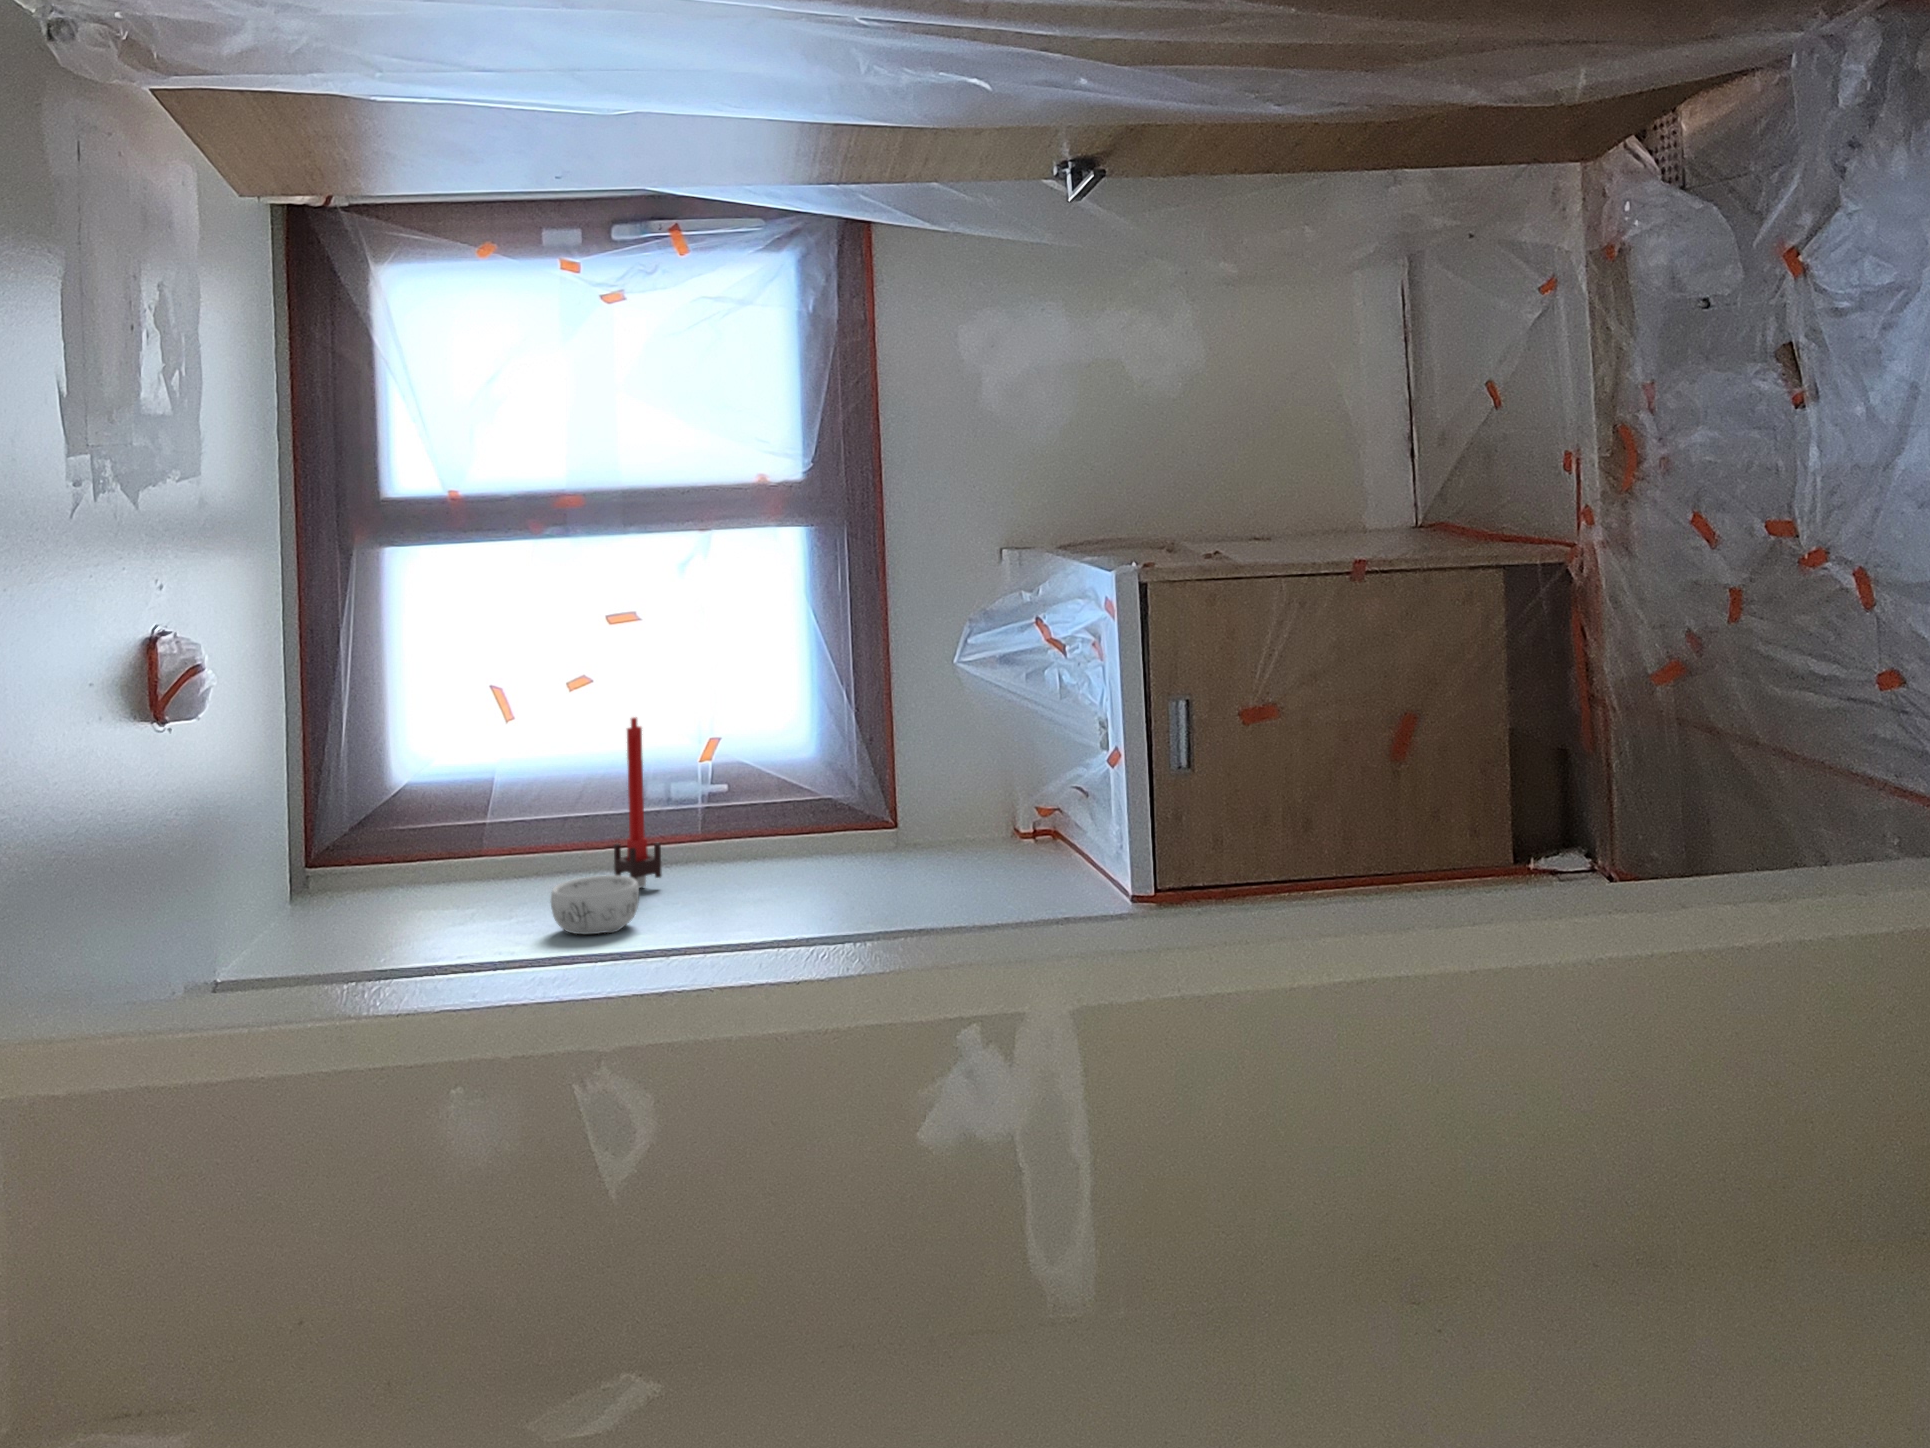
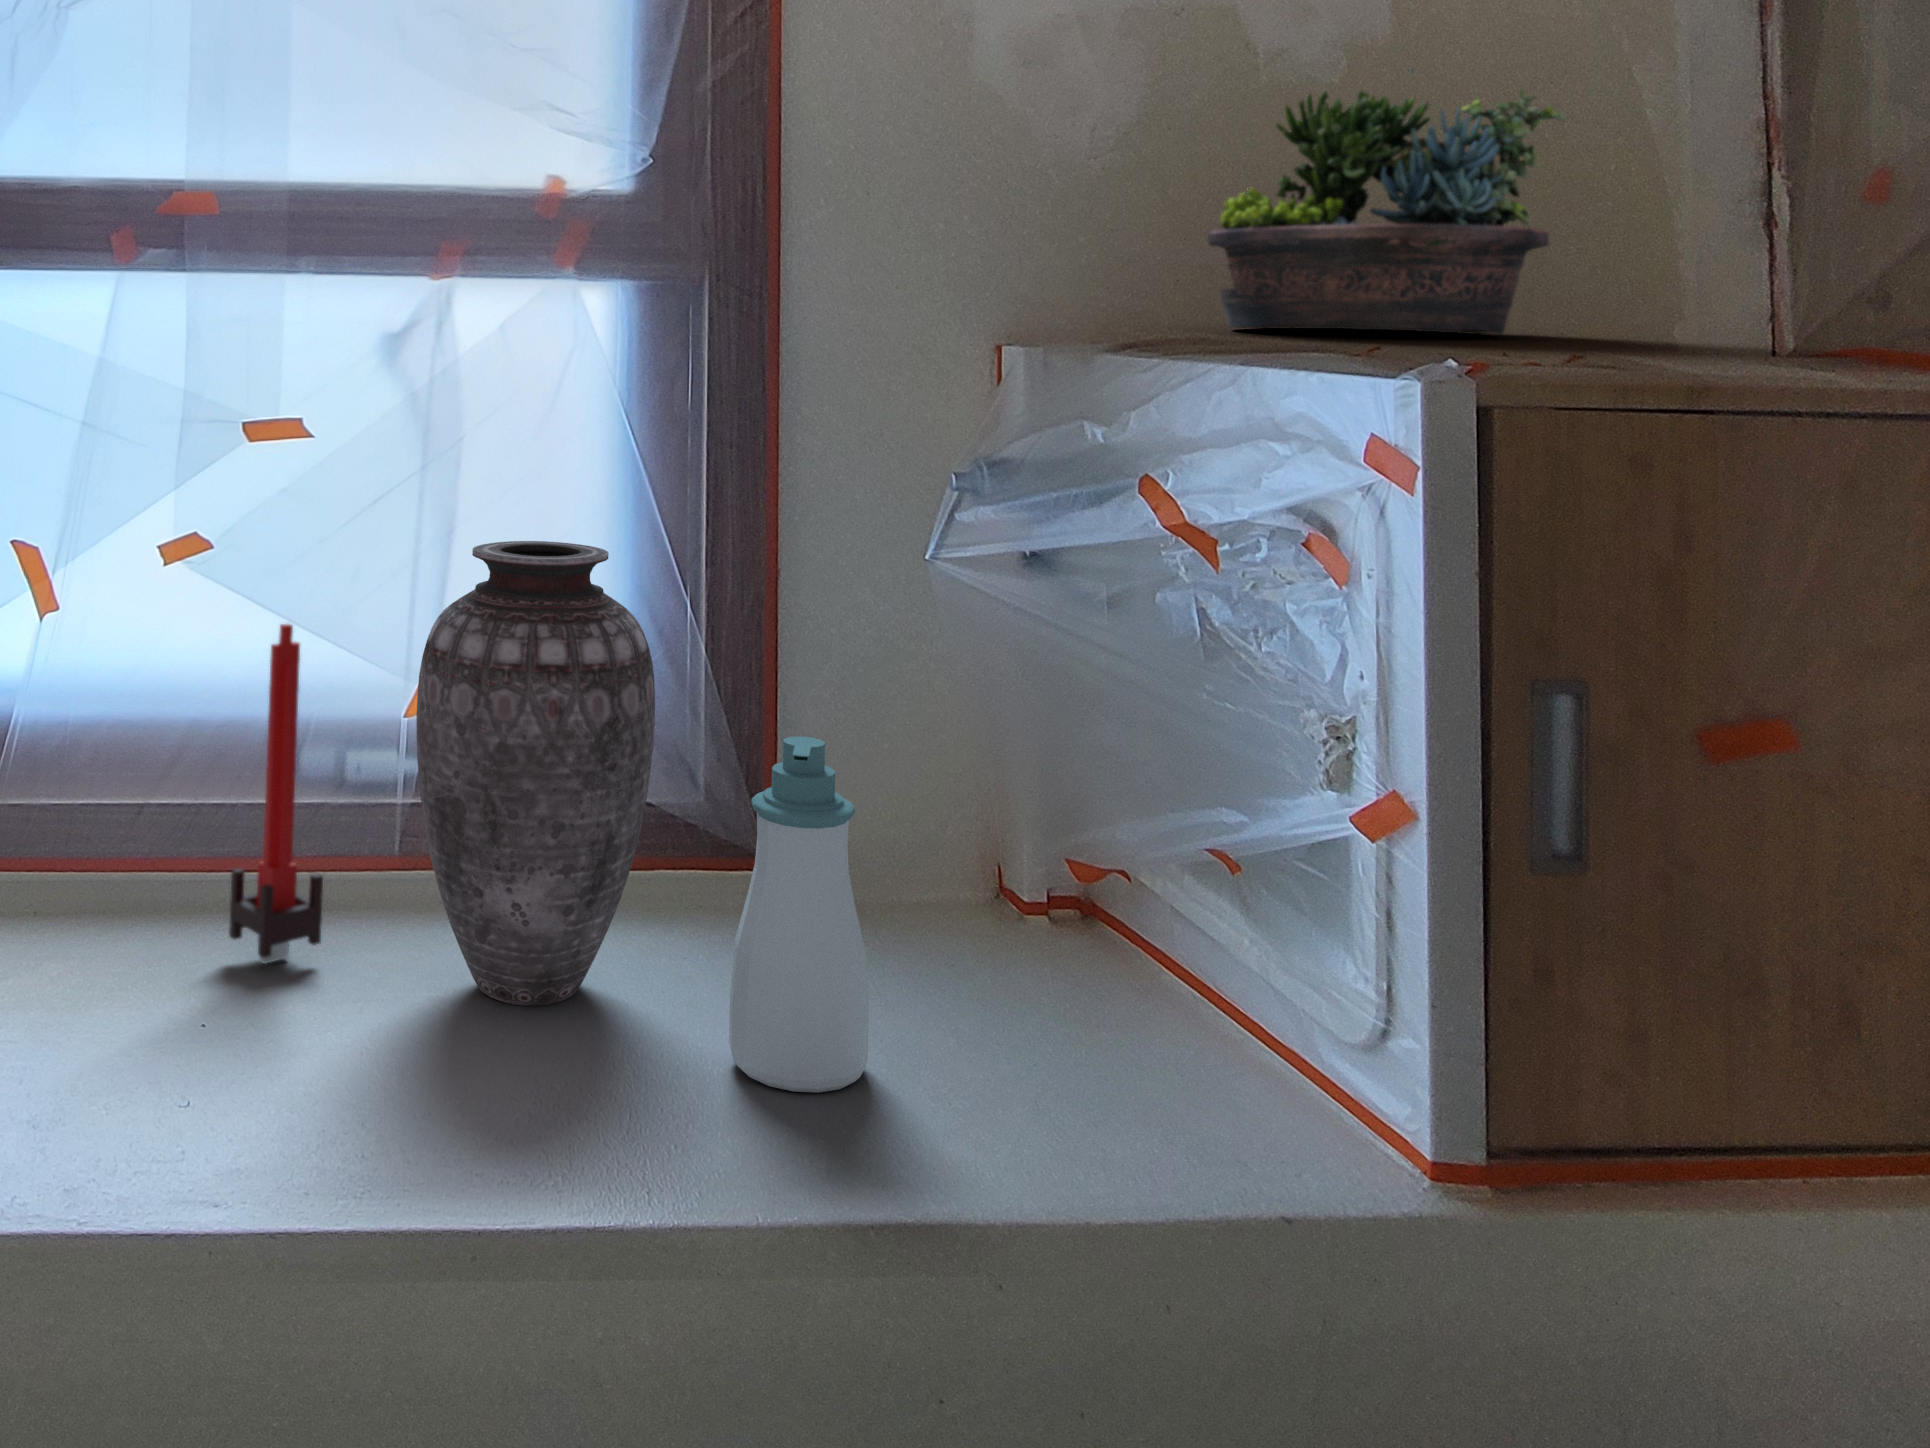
succulent planter: none [1112,368,1302,527] -> present [1208,69,1566,334]
vase: none [702,666,821,892] -> present [416,541,655,1006]
soap bottle: none [852,747,916,905] -> present [729,737,869,1093]
decorative bowl: present [551,875,639,934] -> none [76,977,273,1135]

